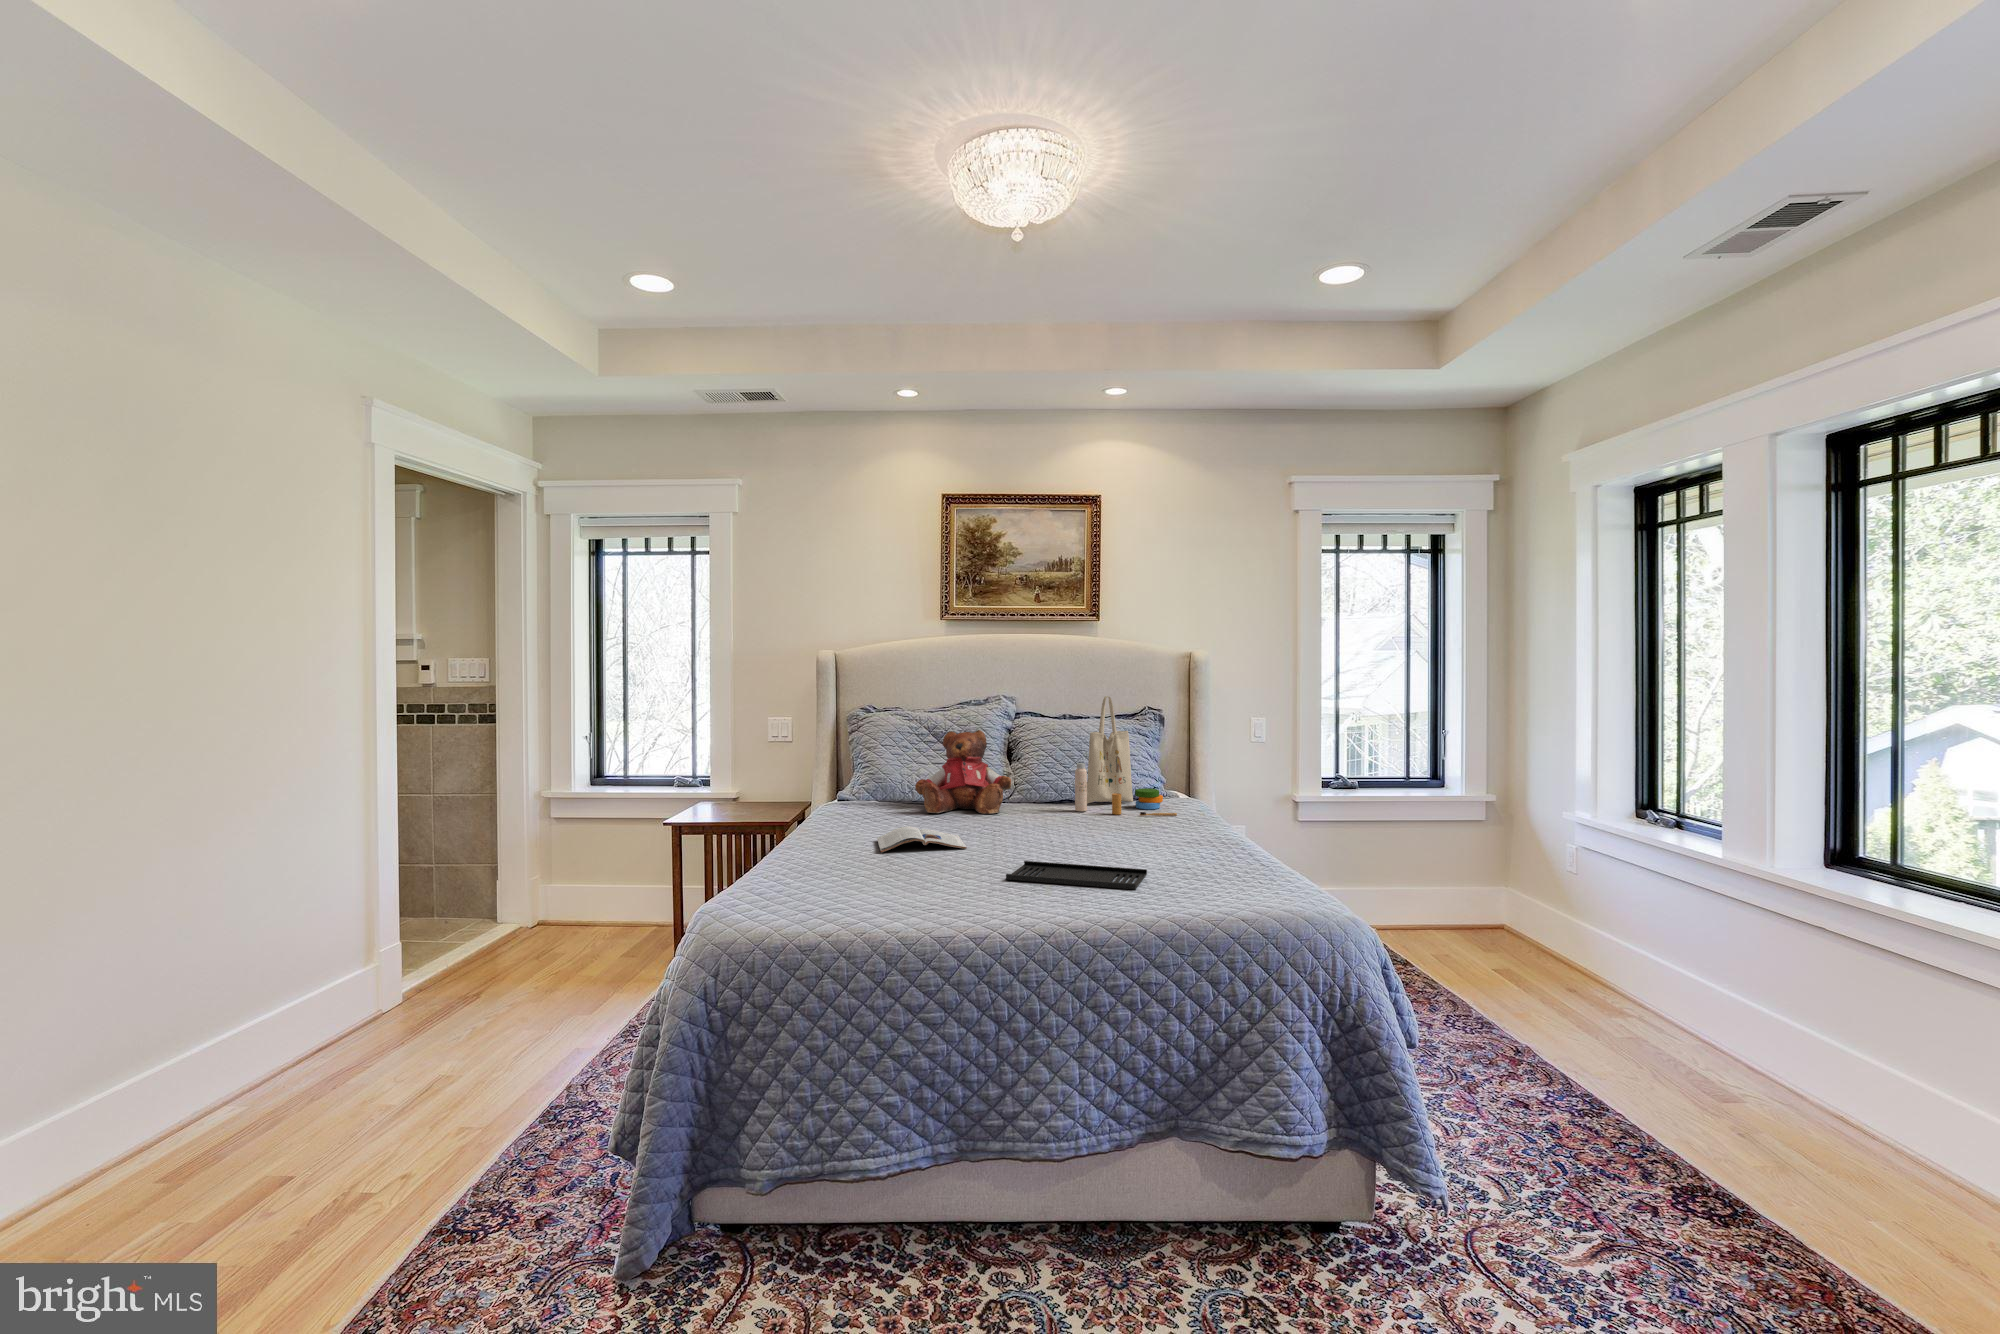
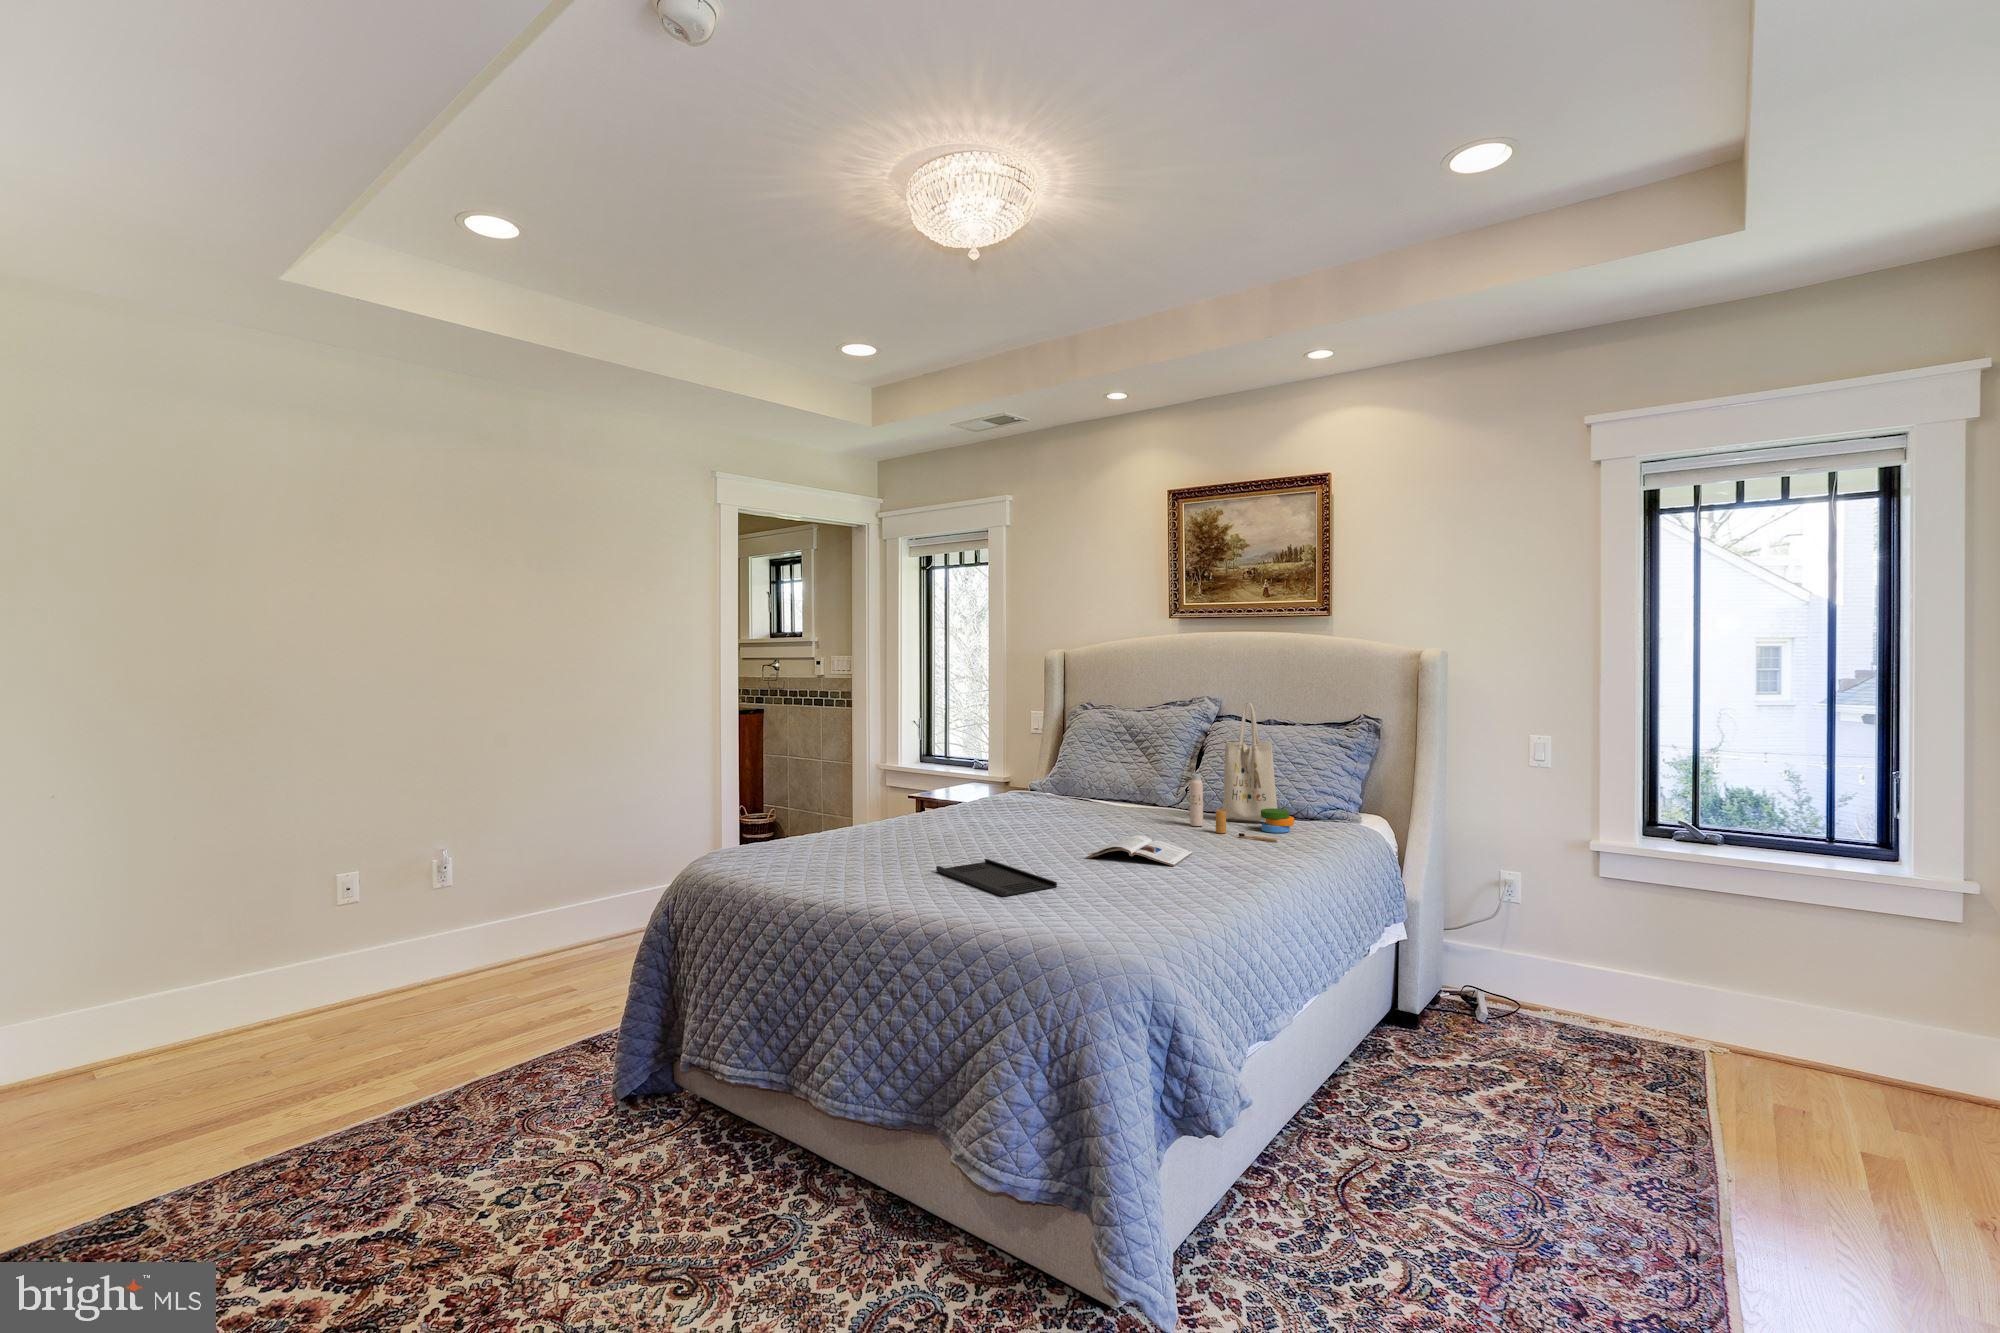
teddy bear: present [915,730,1011,814] -> none [1054,733,1145,818]
magazine: present [877,826,967,853] -> present [1088,836,1193,866]

